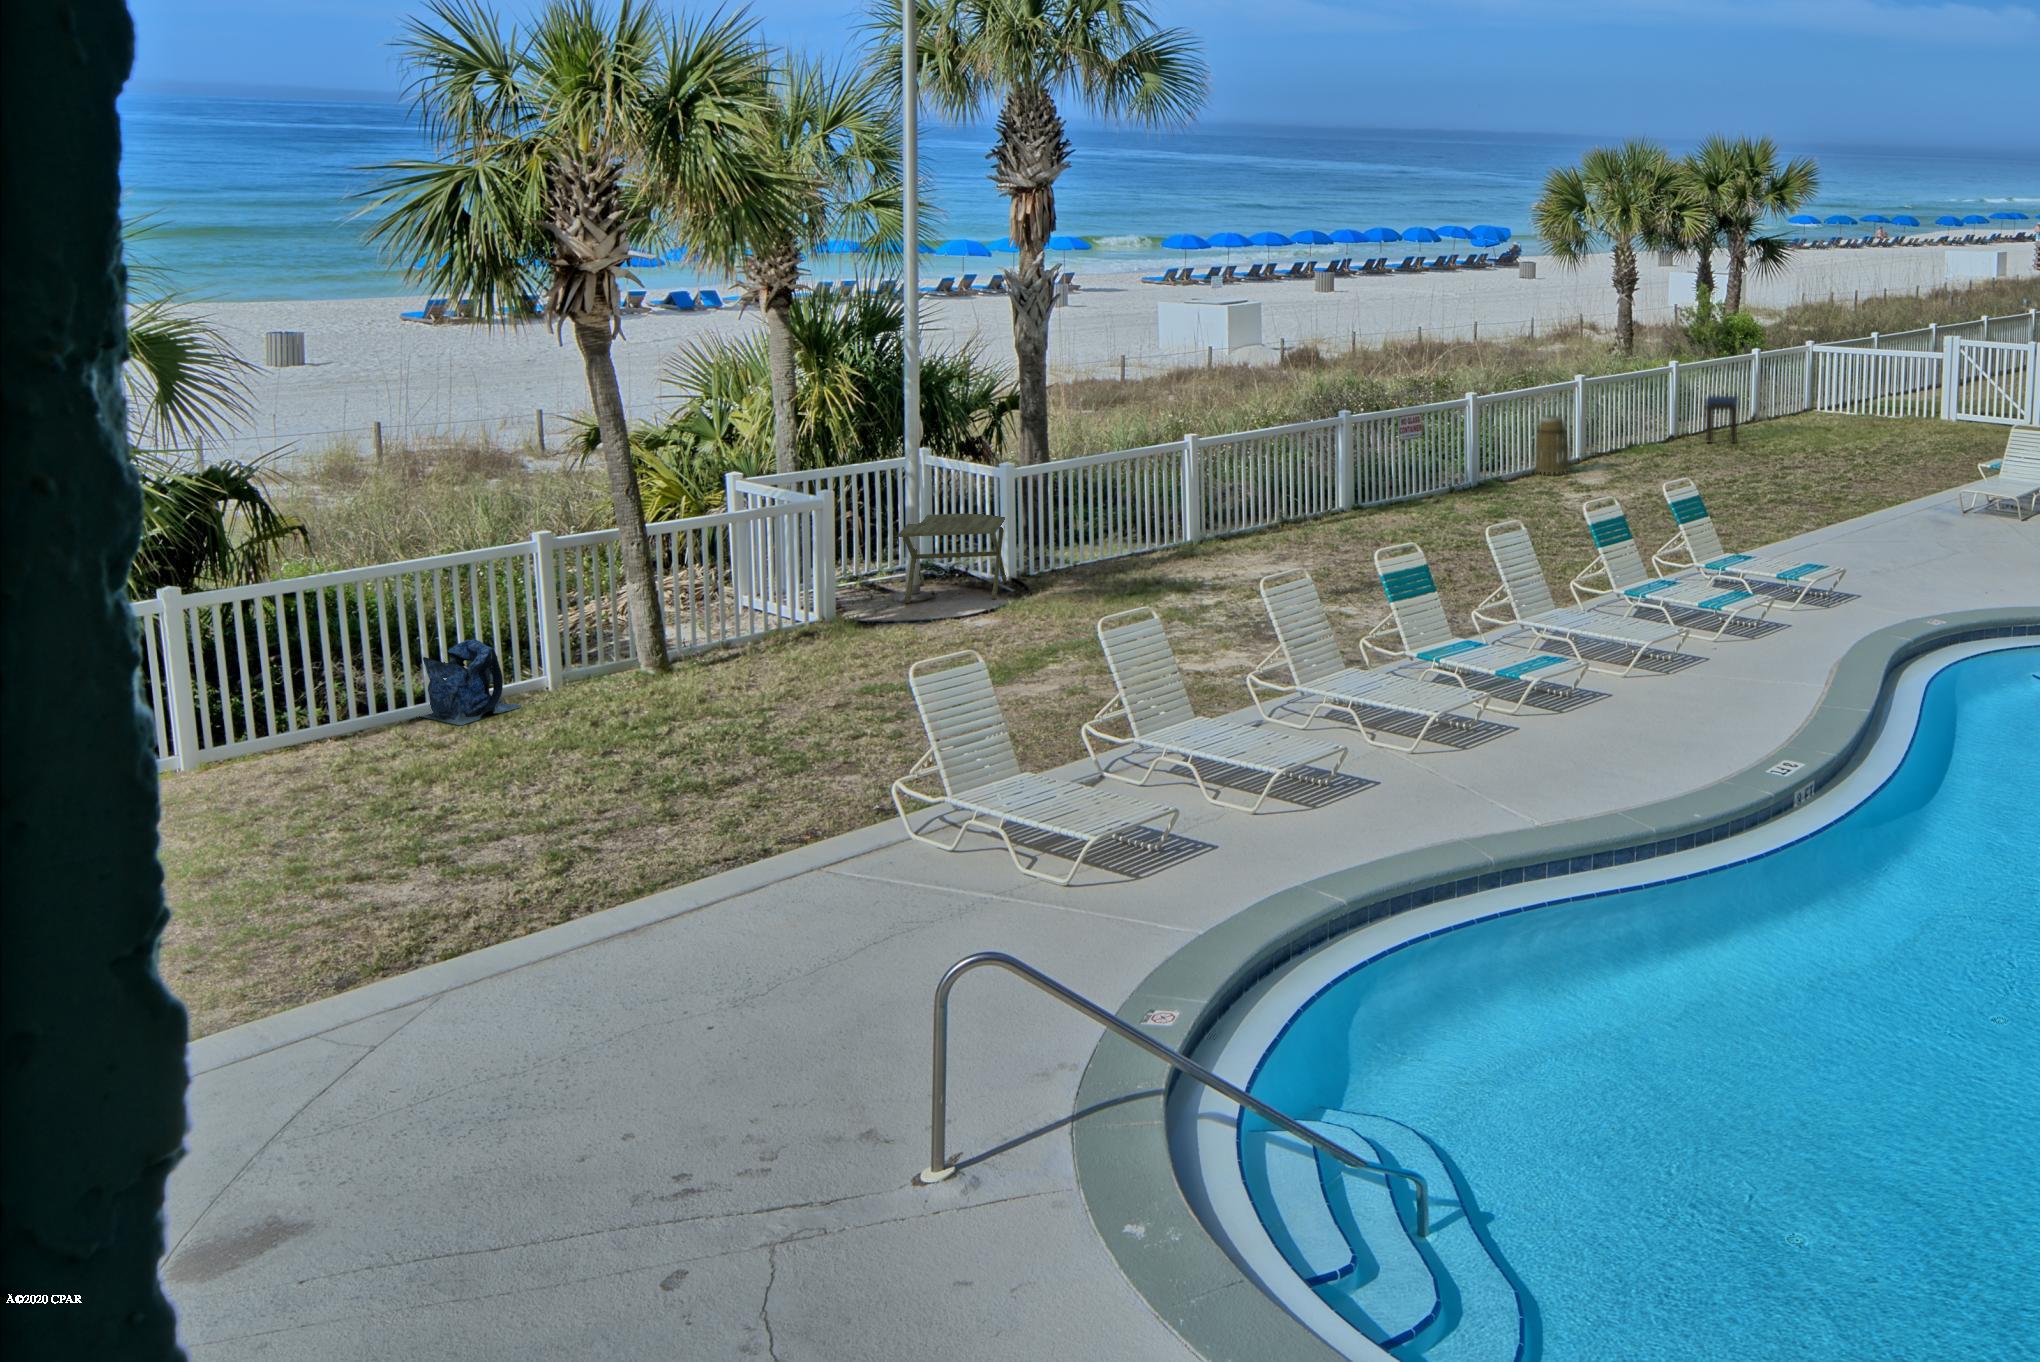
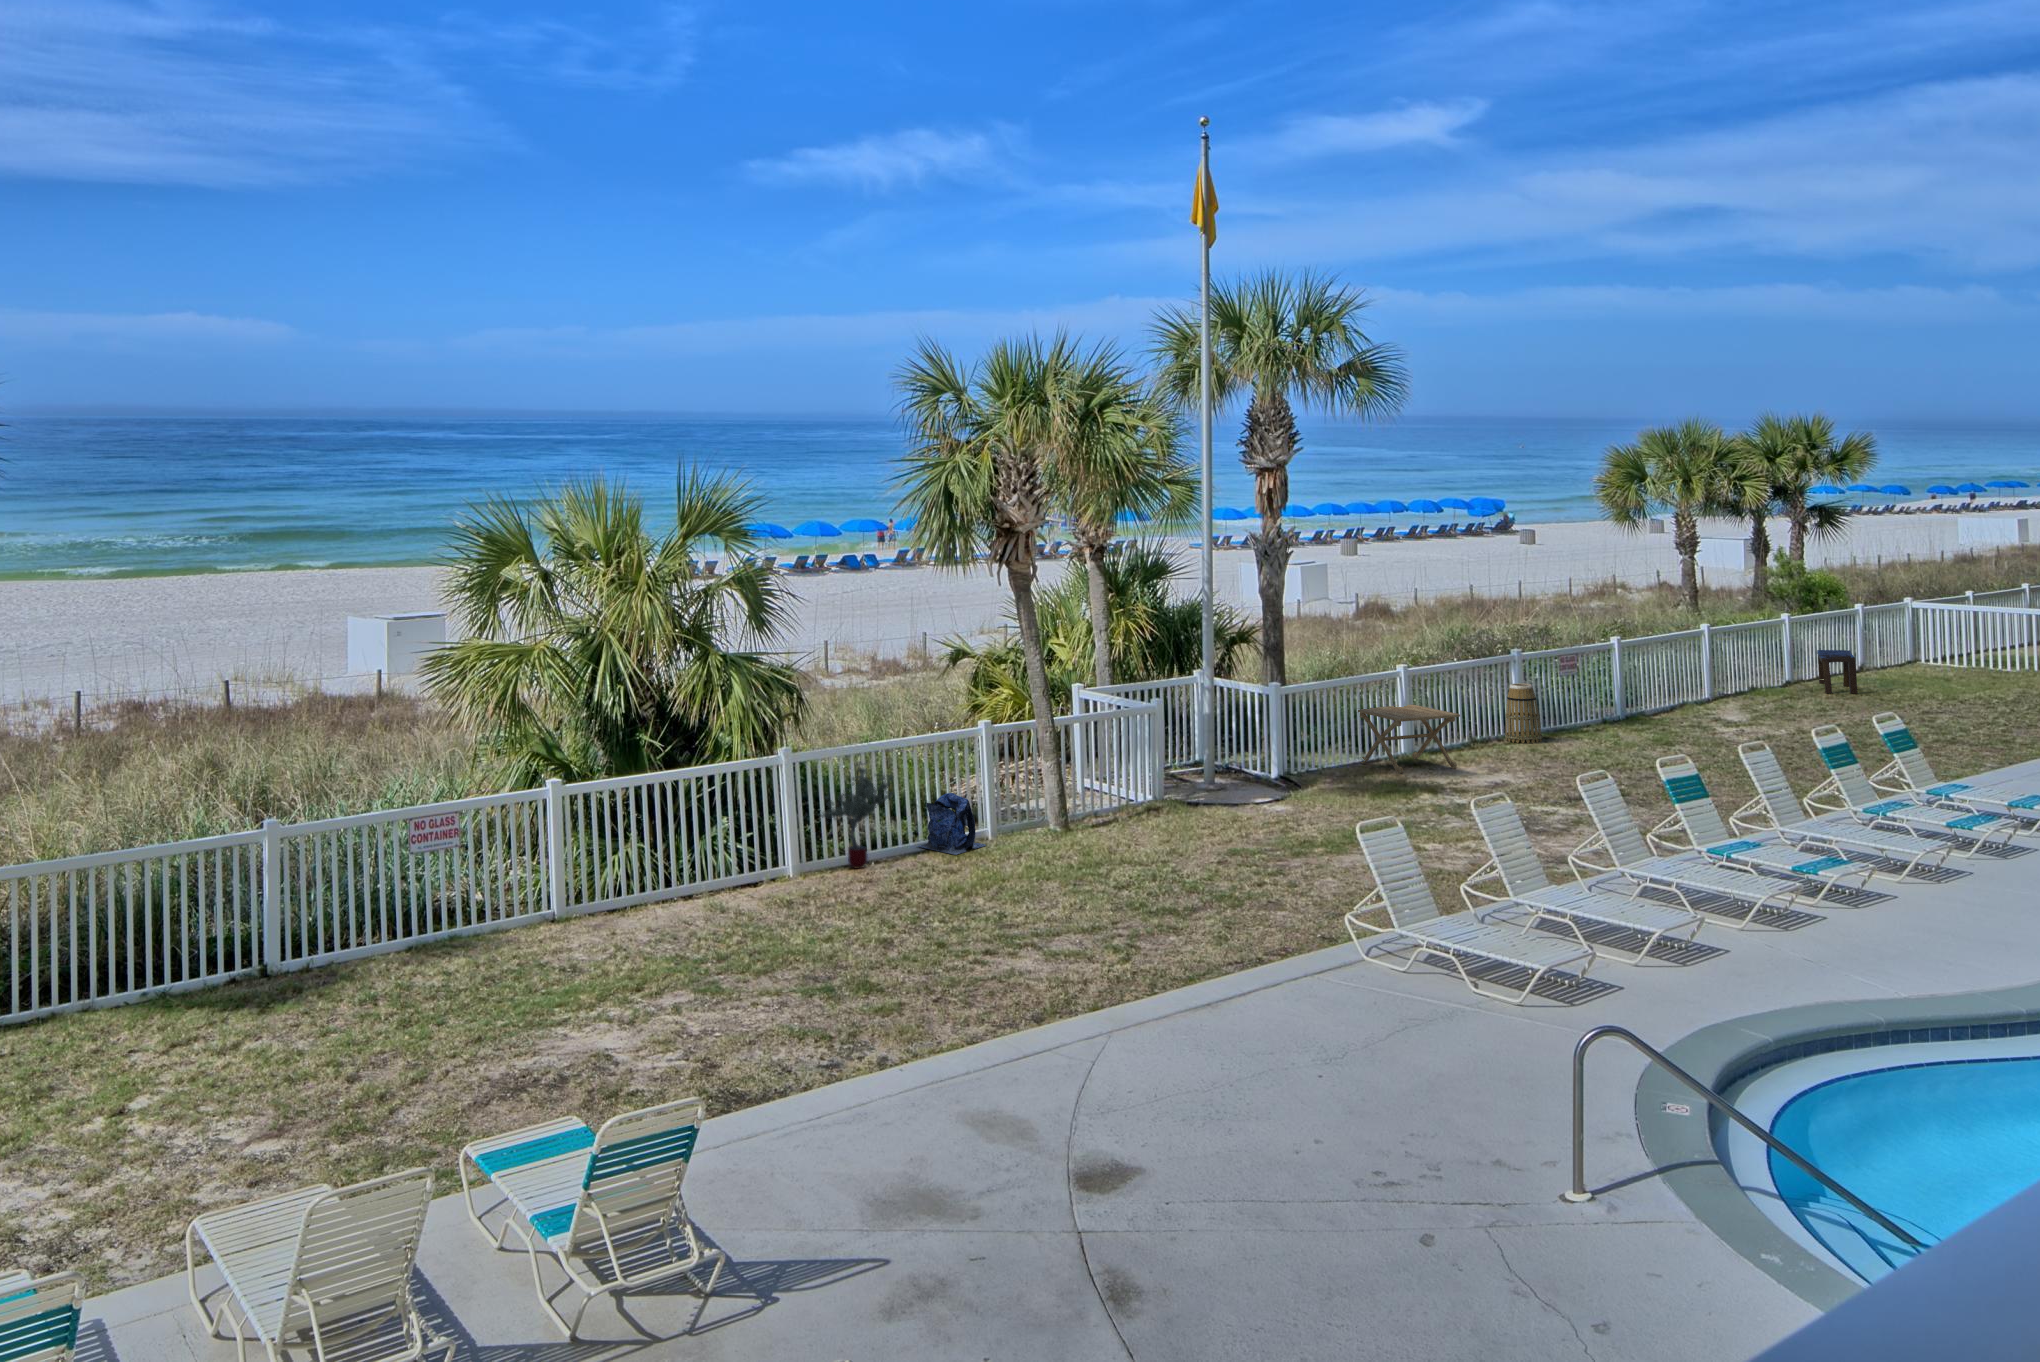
basket: present [1535,415,1570,475] -> present [1505,683,1542,743]
side table: present [898,513,1007,603] -> present [1358,704,1460,774]
potted tree: none [209,610,350,759] -> present [820,763,893,869]

